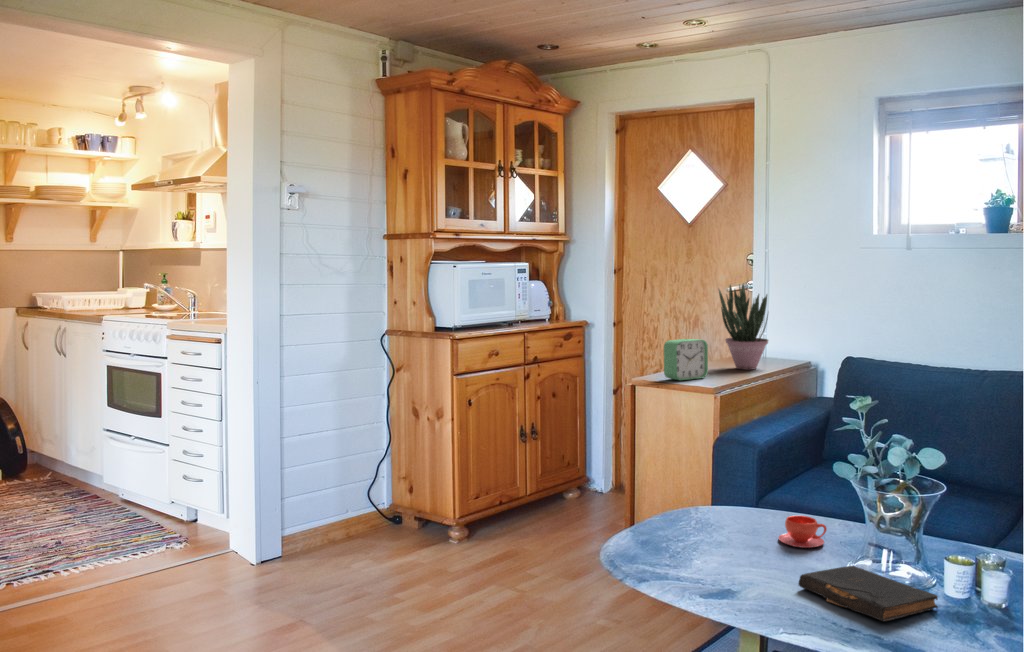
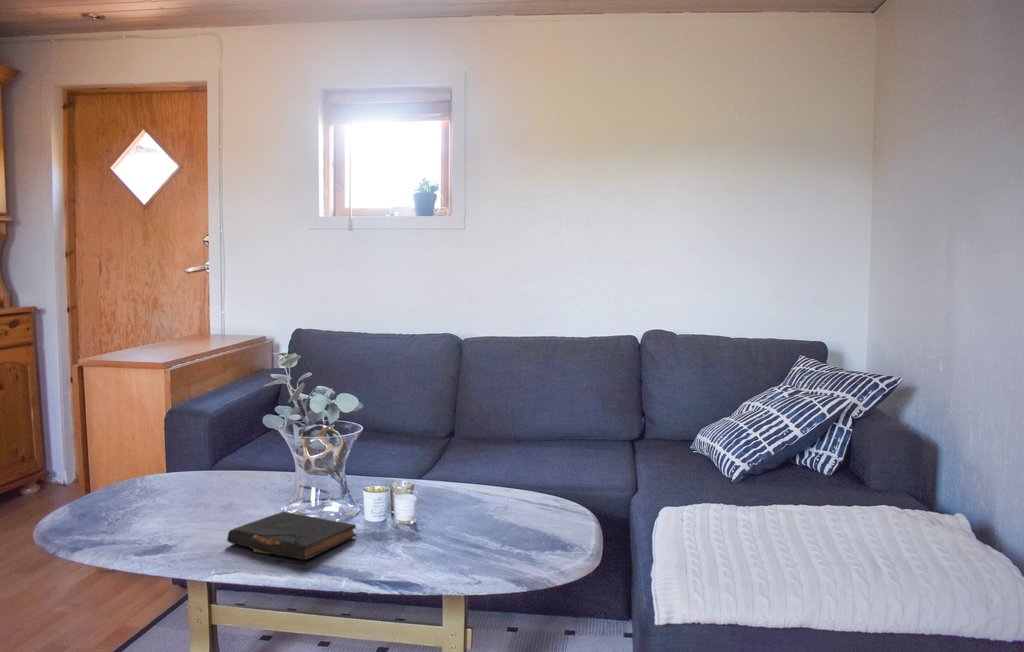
potted plant: present [719,285,768,370] -> none [171,261,224,344]
alarm clock: present [664,339,708,380] -> none [109,316,160,358]
teacup: present [778,516,827,548] -> none [217,472,263,503]

